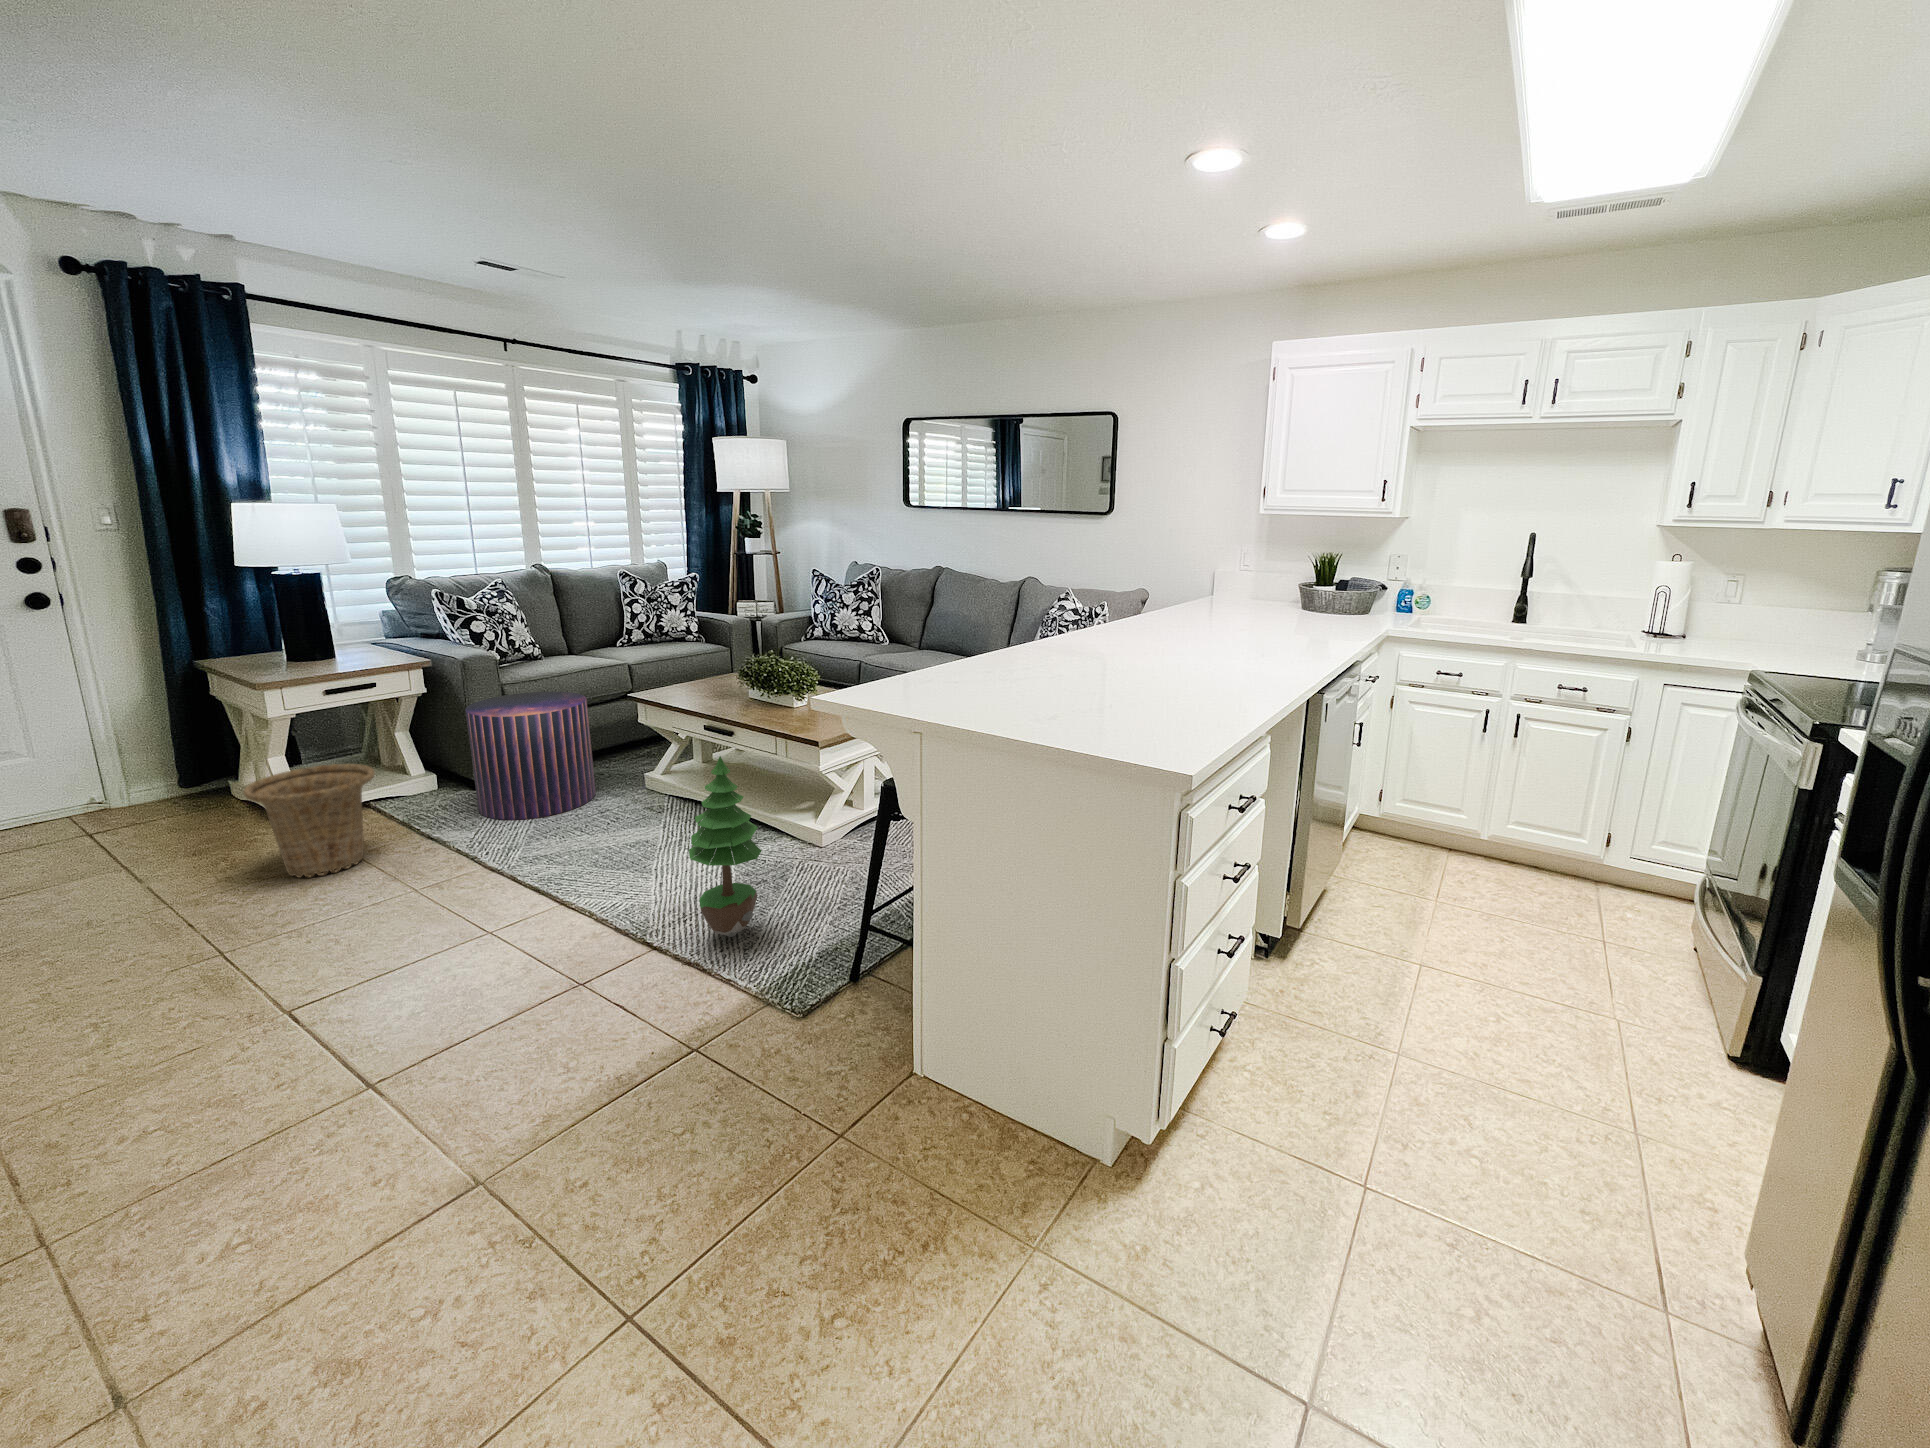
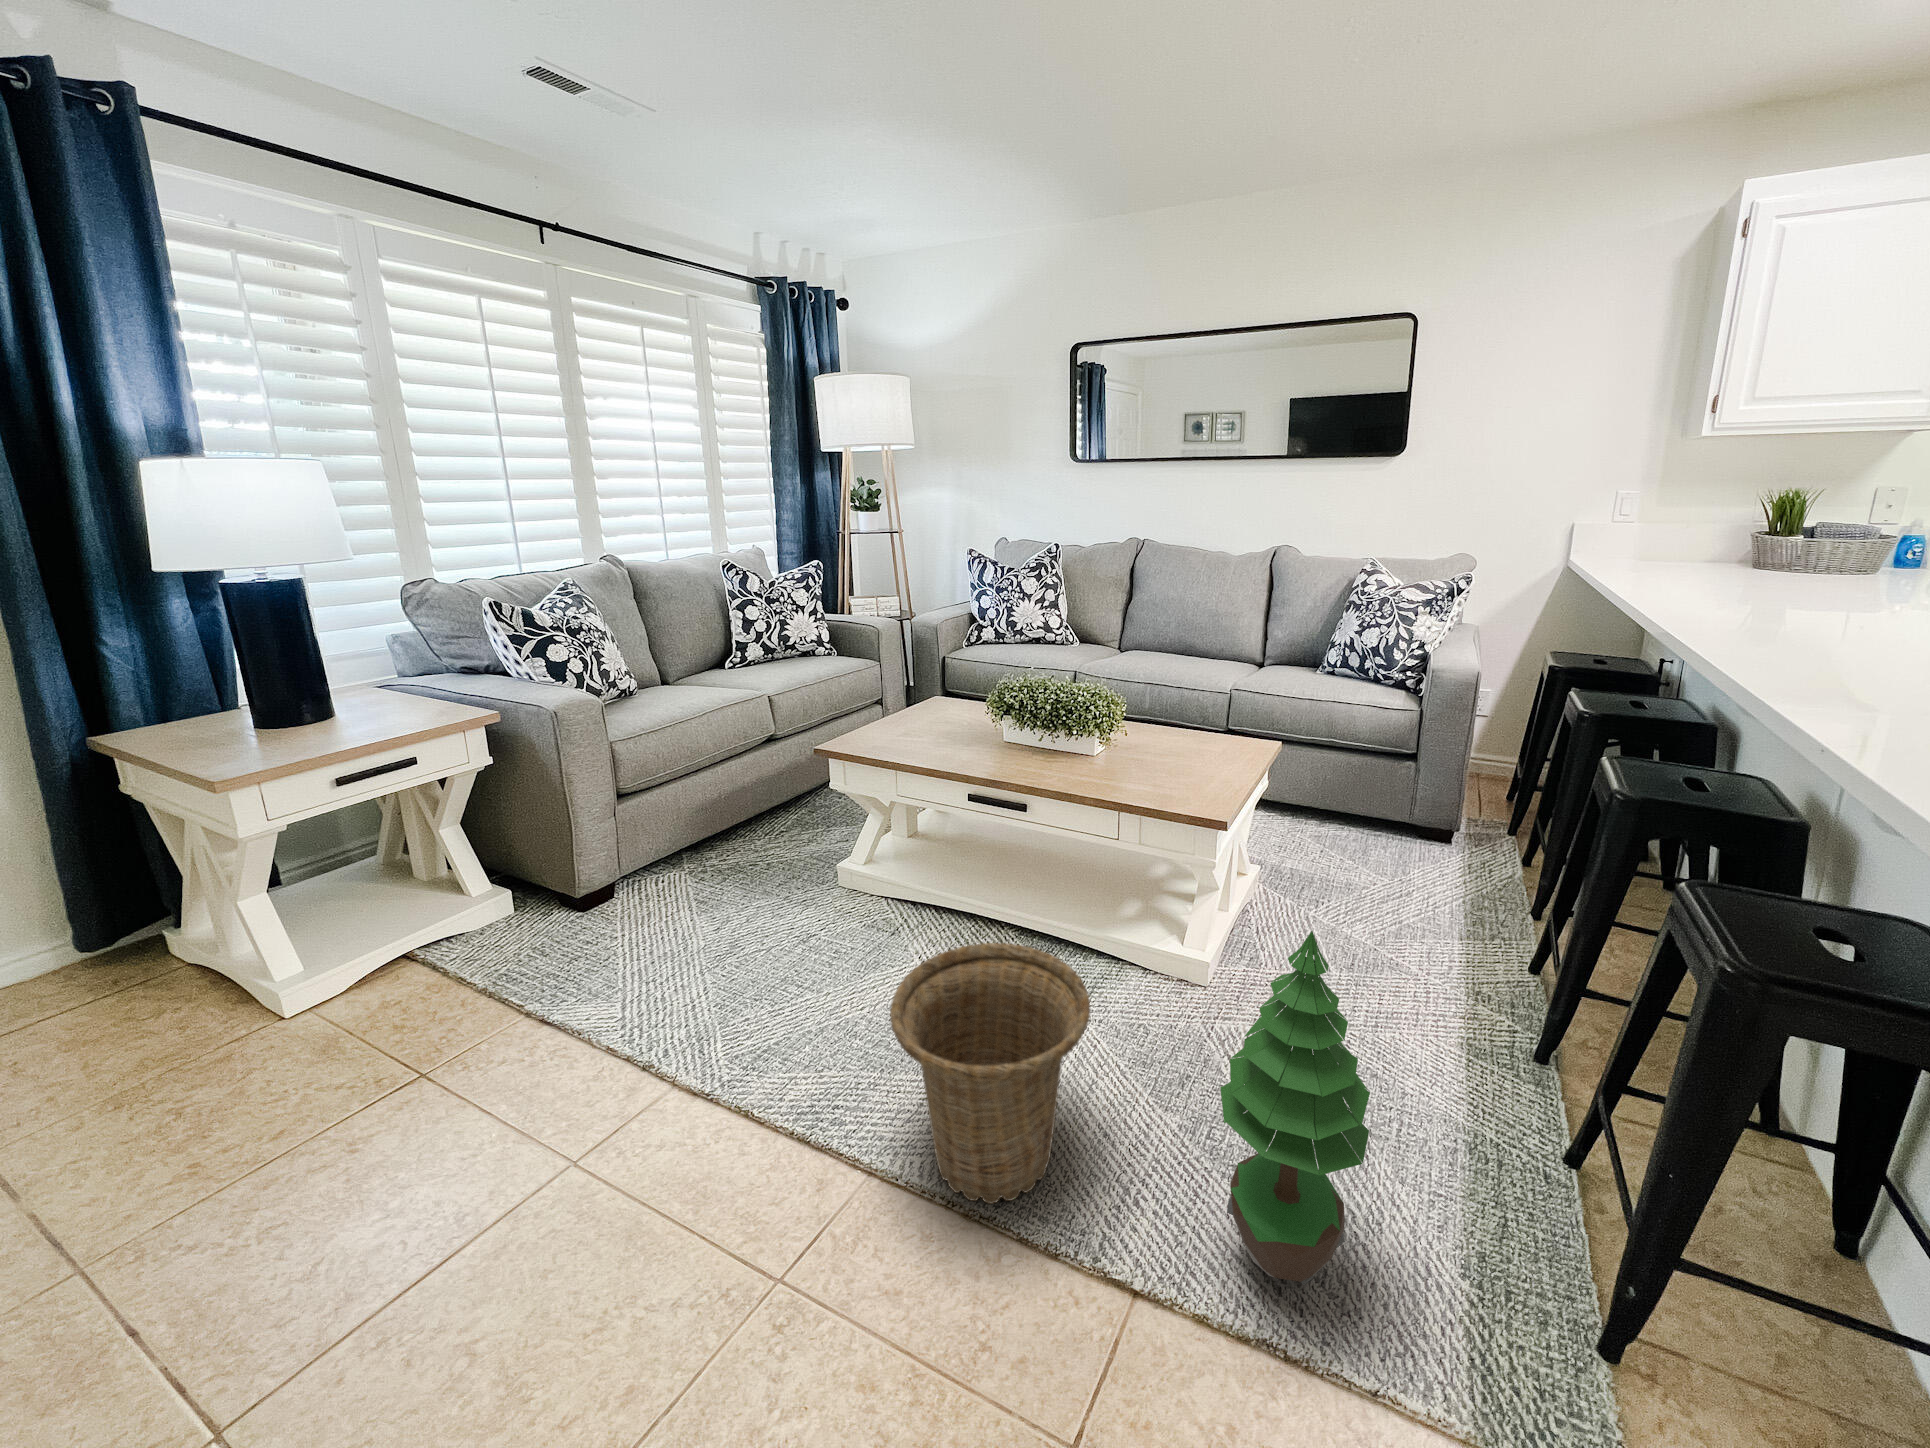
pouf: present [465,692,596,820] -> none [582,750,779,976]
basket: present [244,764,375,878] -> present [890,943,1090,1204]

